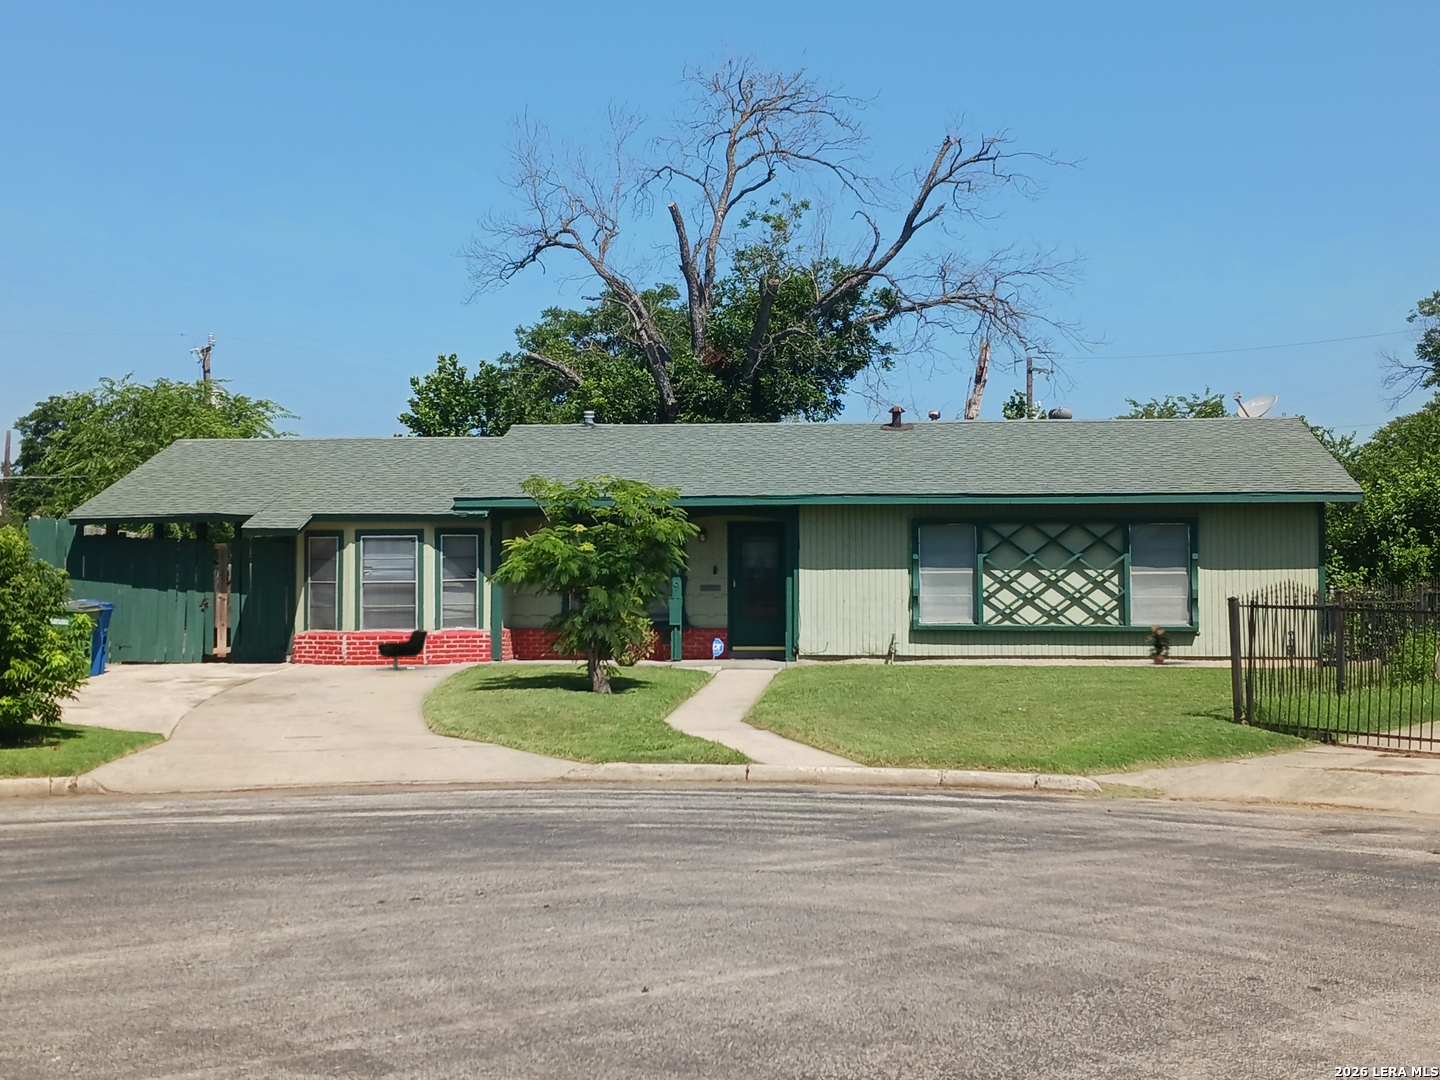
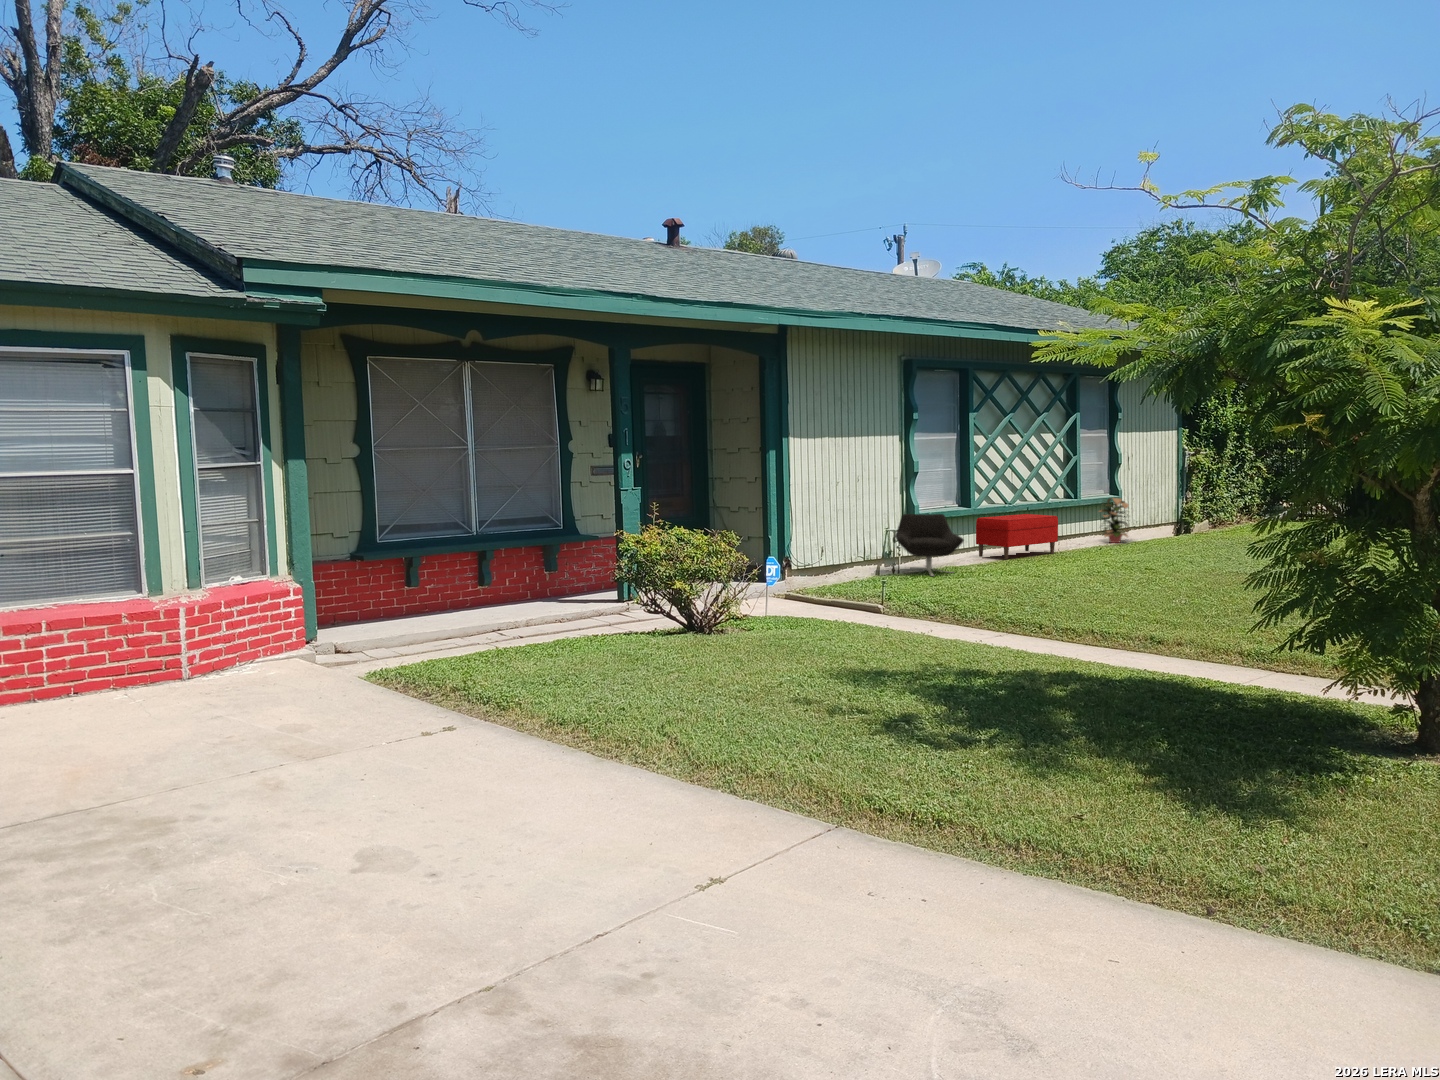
lounge chair: present [378,630,428,670] -> present [895,514,964,576]
bench: none [987,633,1055,665] -> present [976,514,1058,559]

